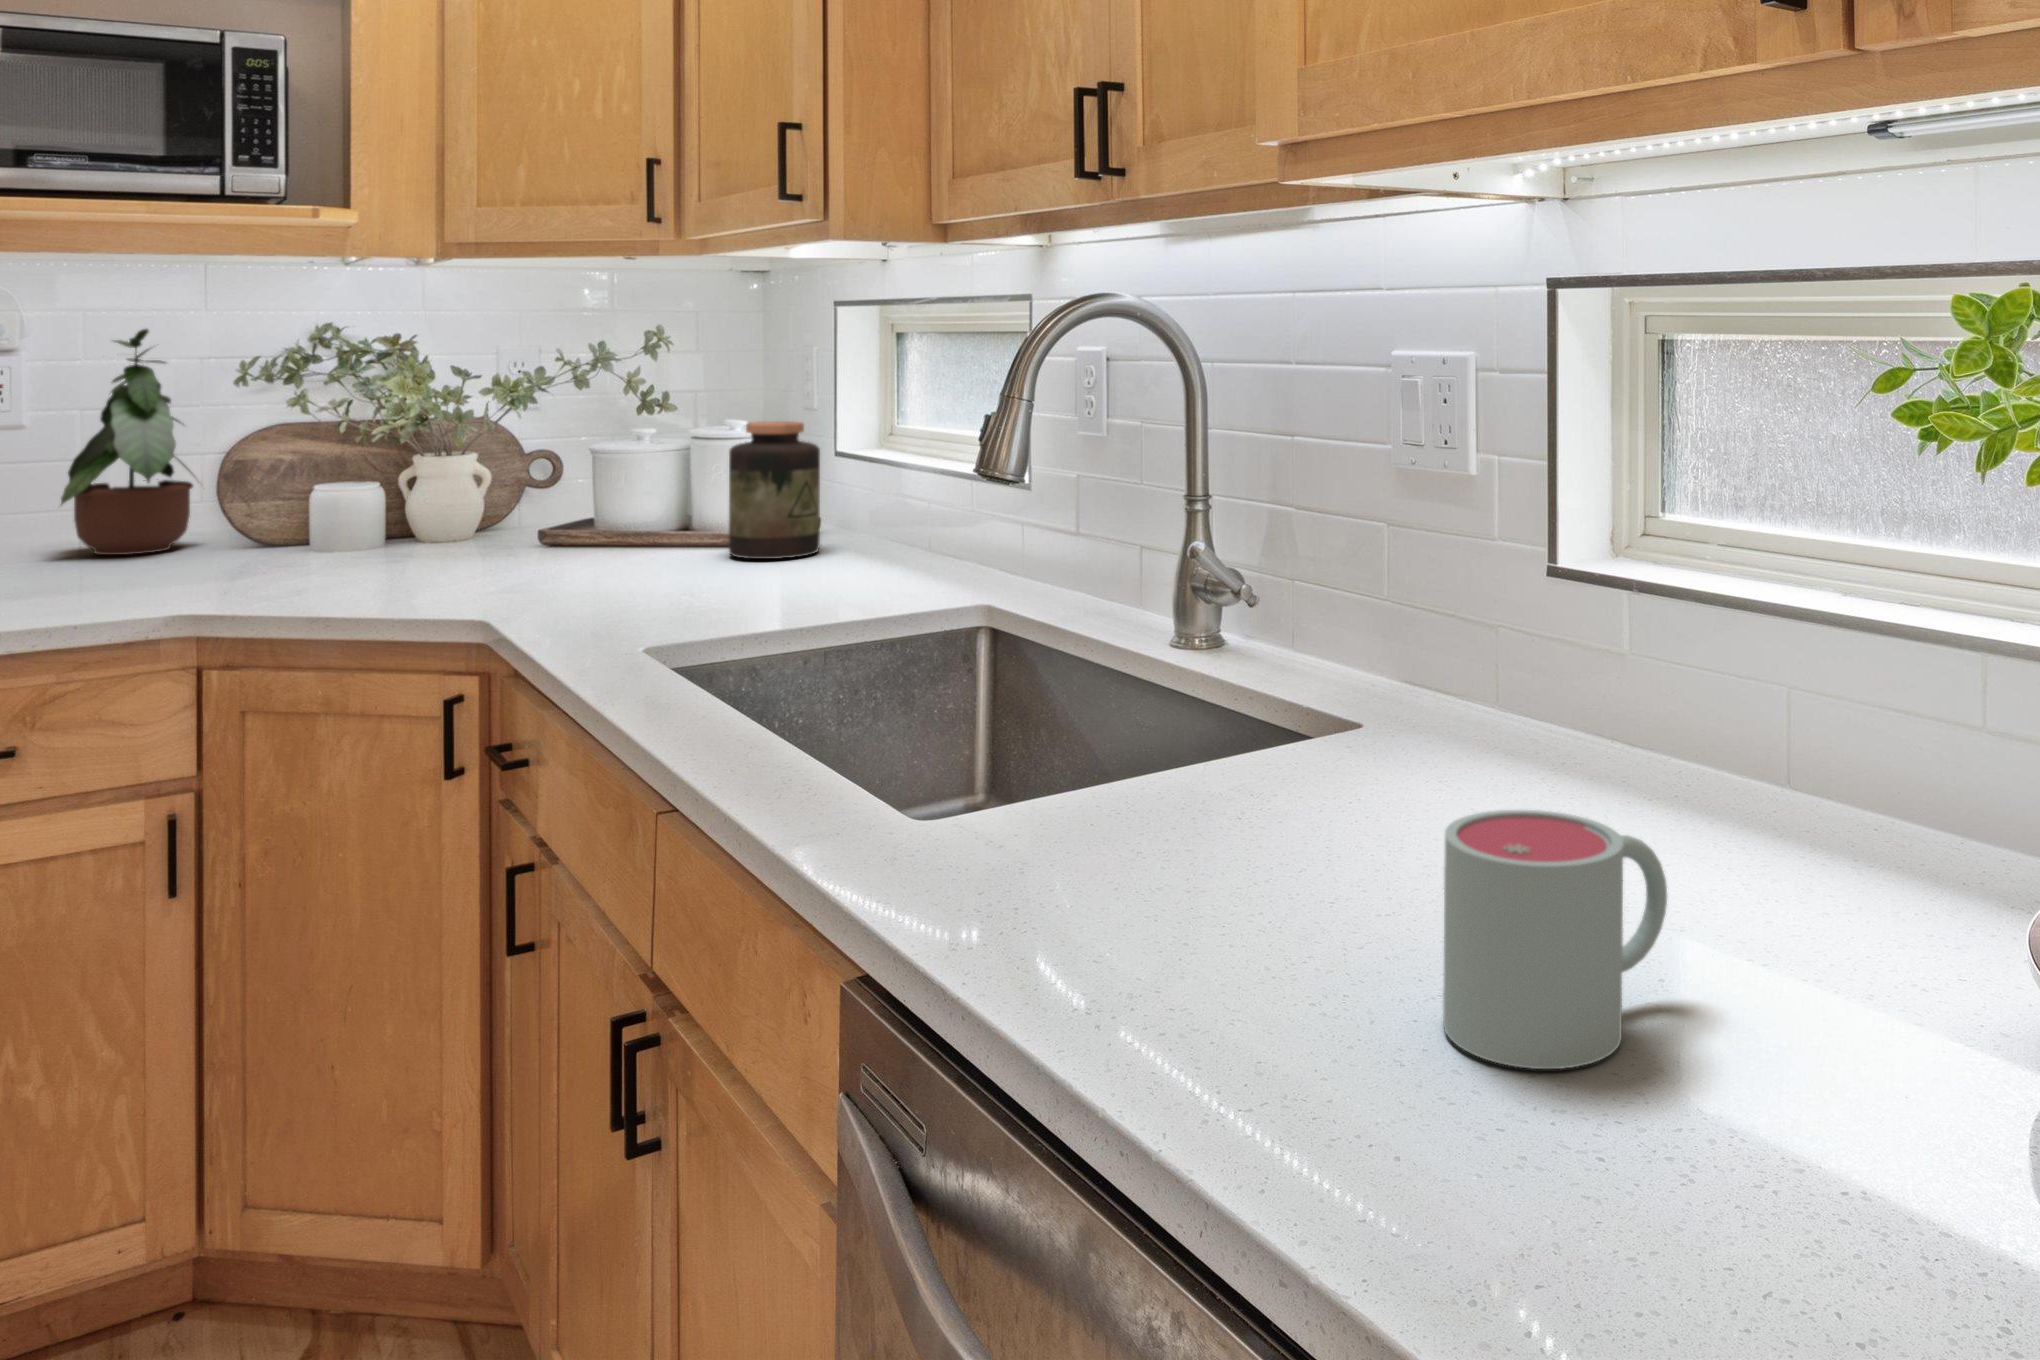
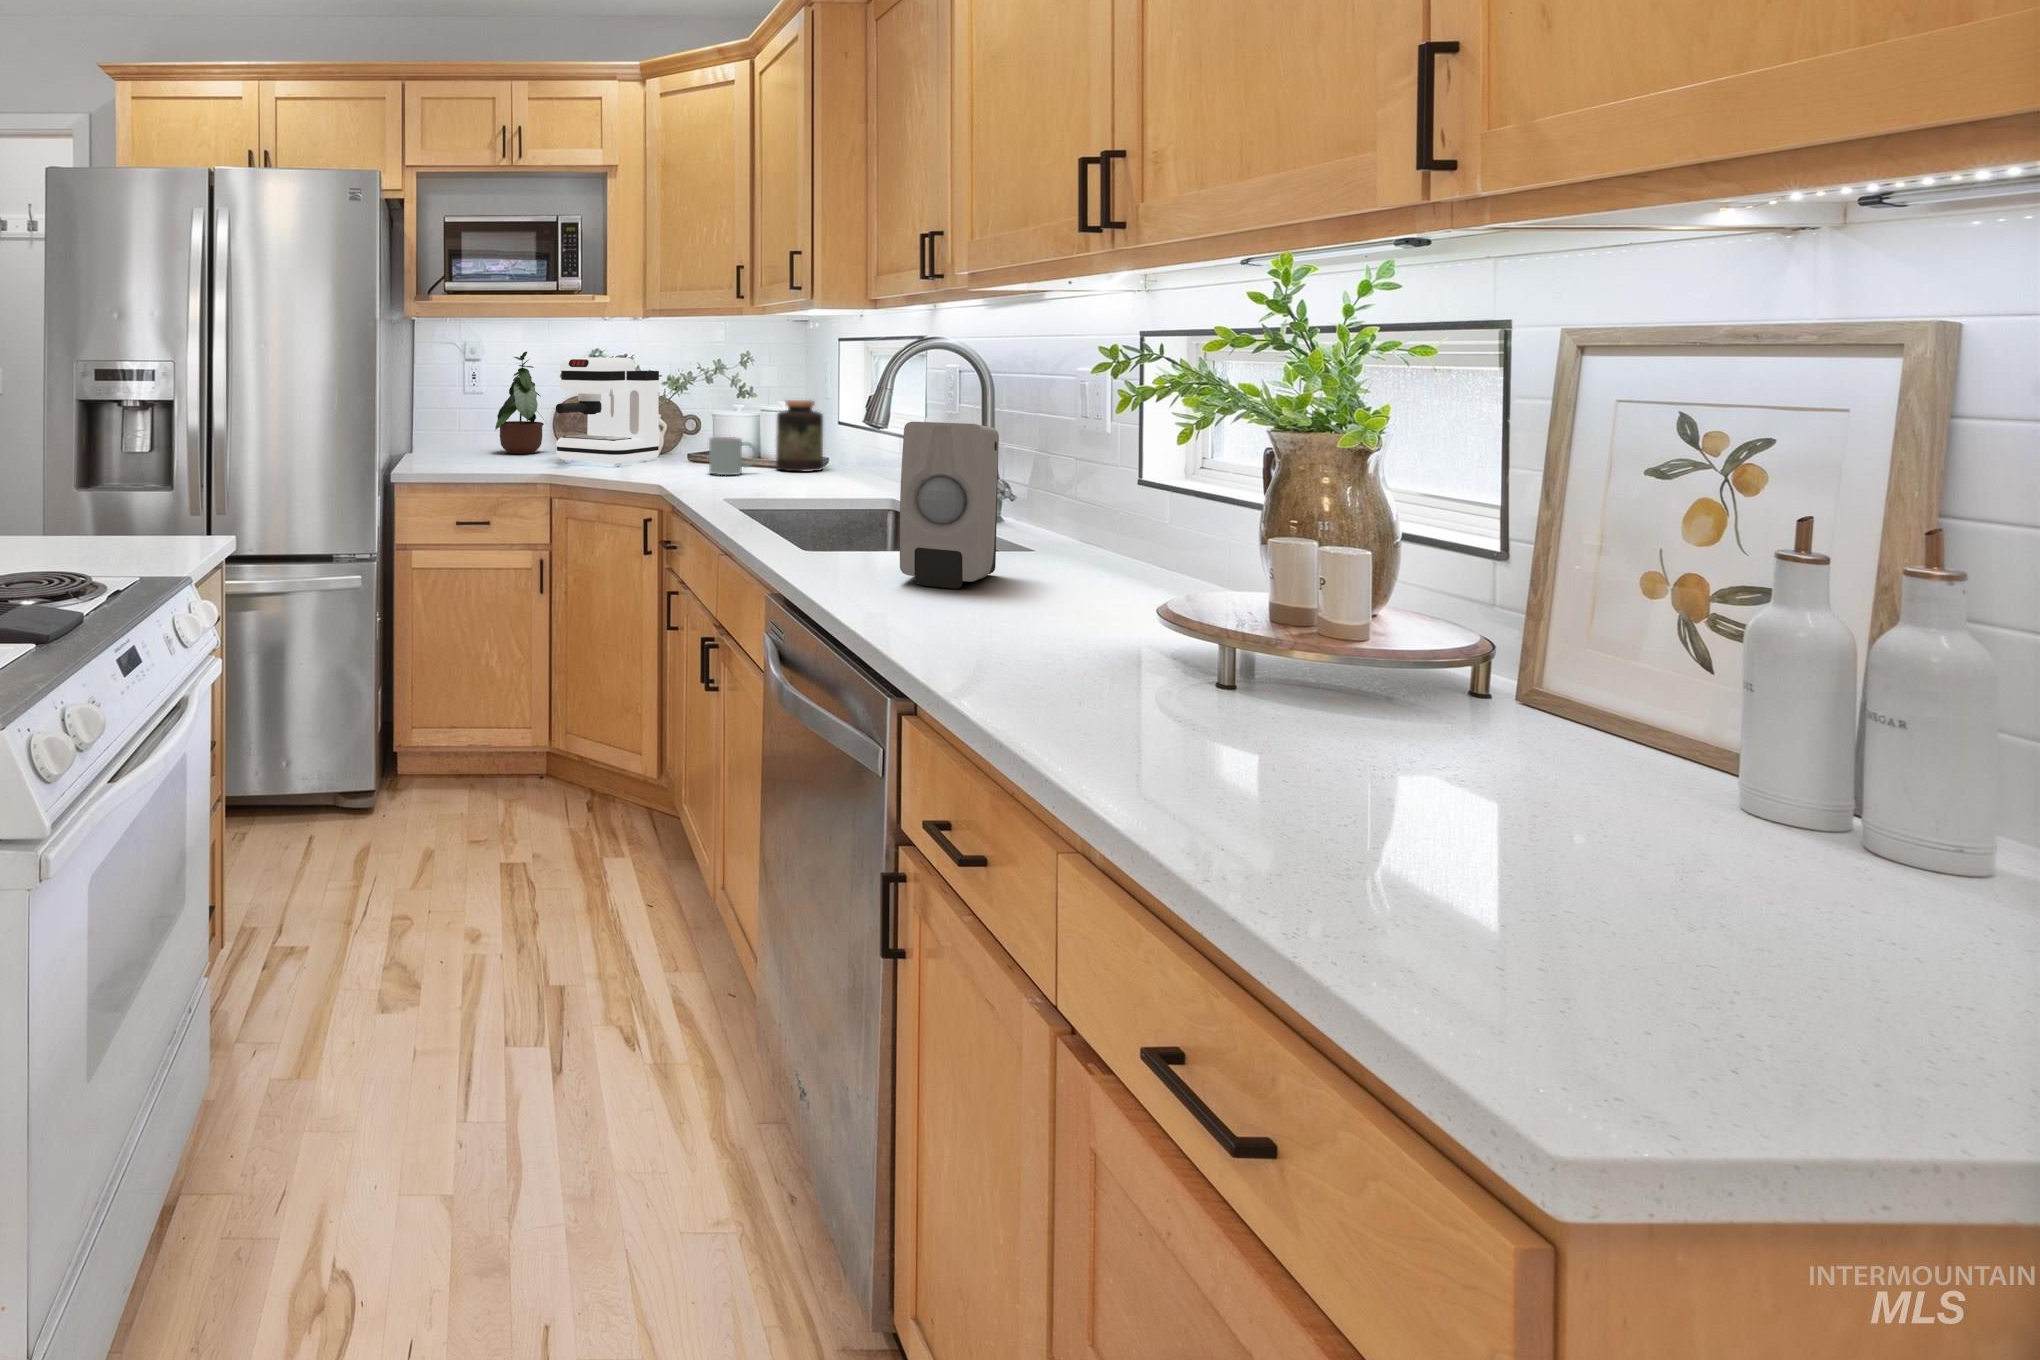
coffee maker: none [217,342,474,572] -> present [556,357,659,466]
soap dispenser: none [1179,506,1365,914] -> present [900,422,999,589]
mug: present [1443,810,1667,1069] -> present [709,437,758,475]

